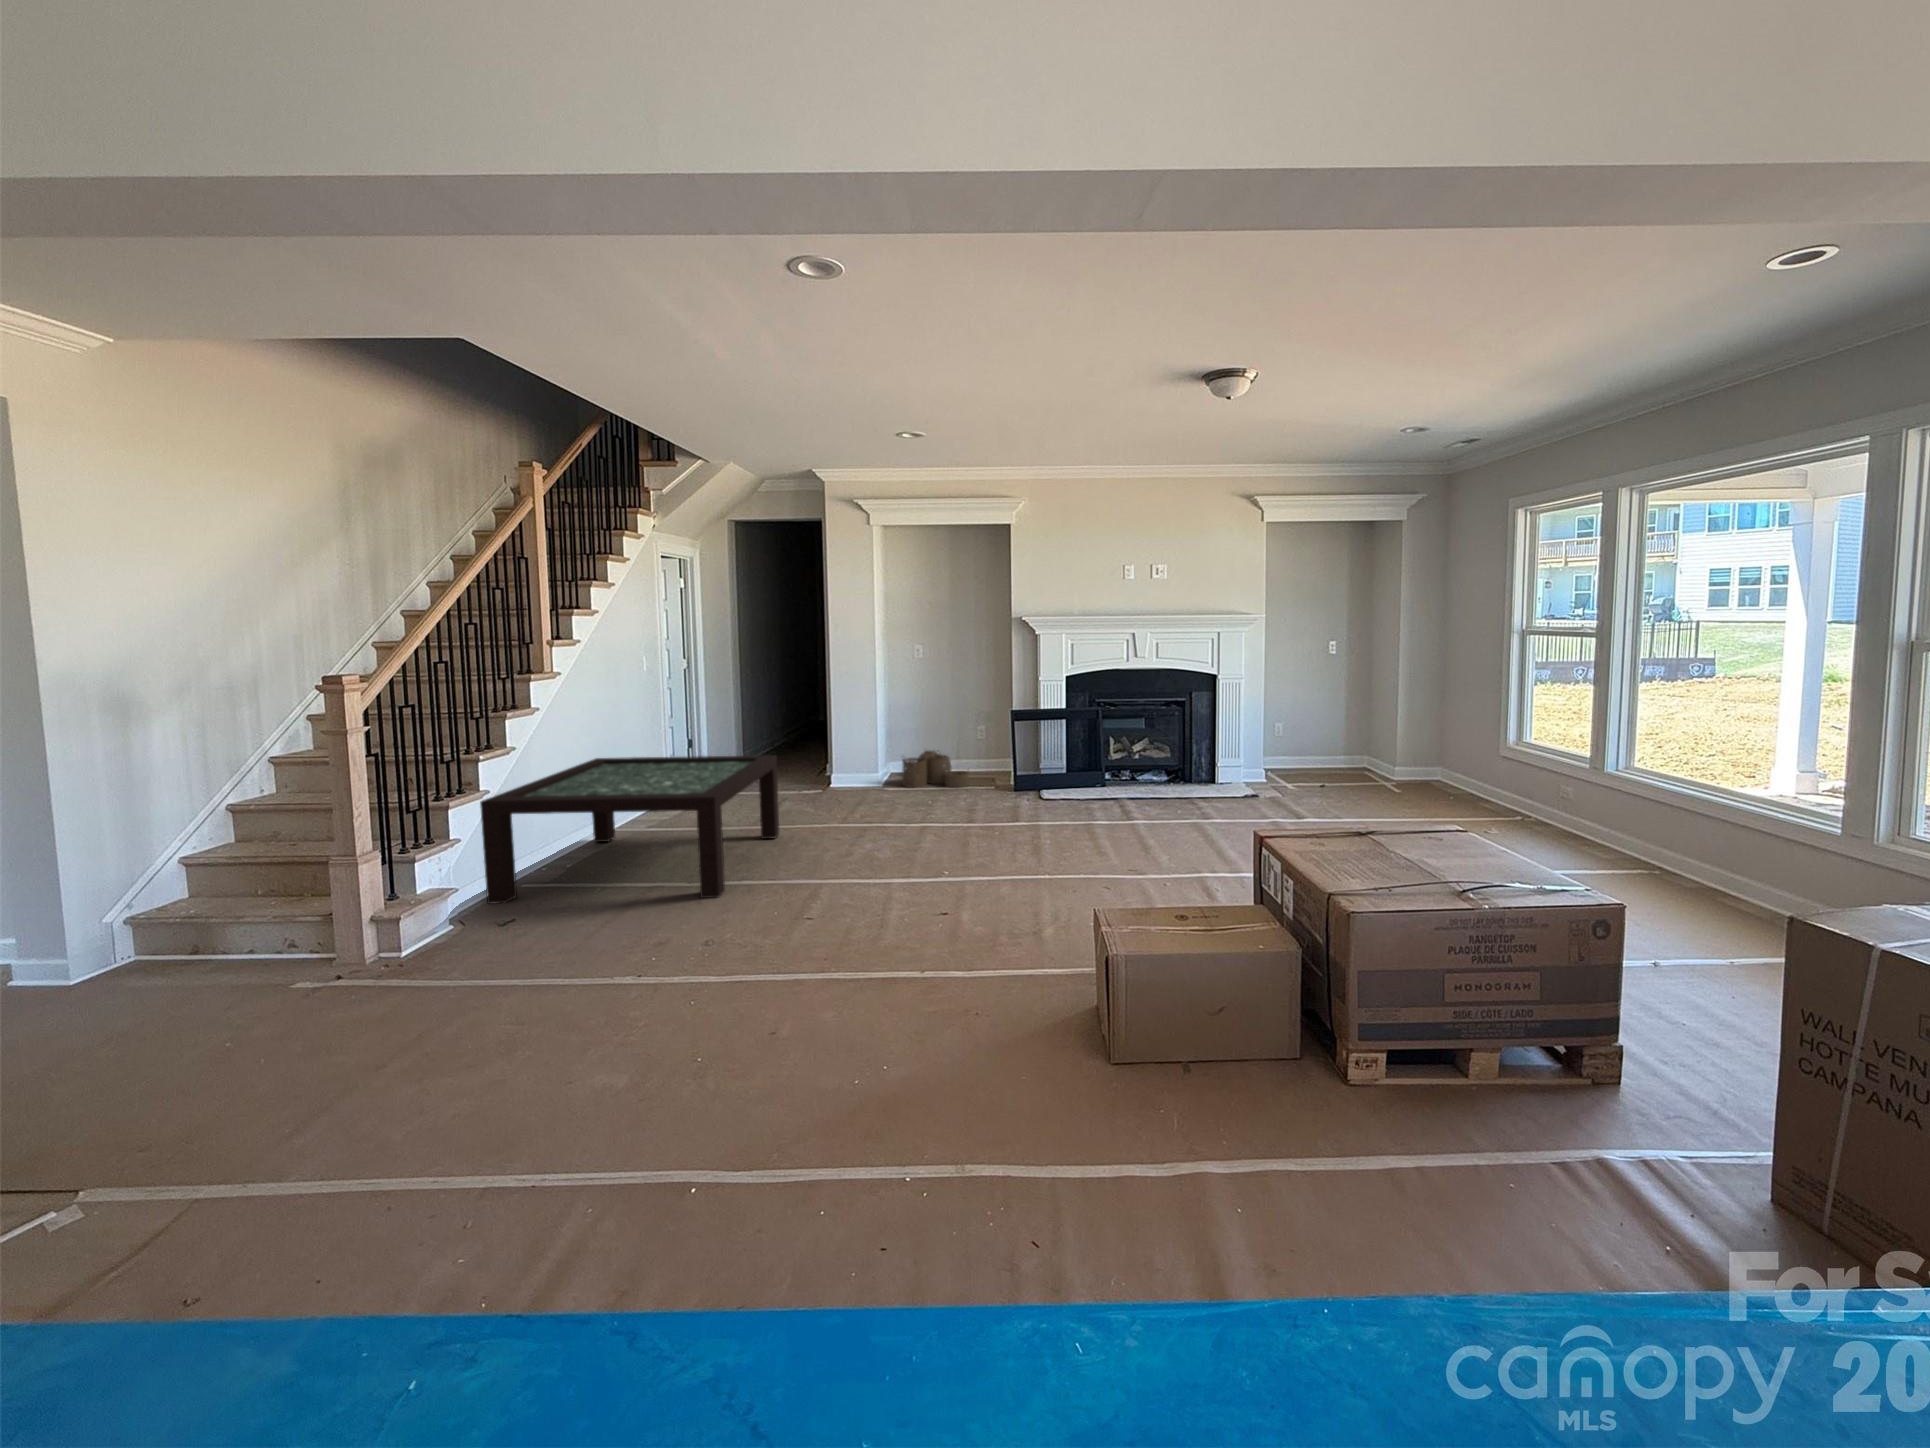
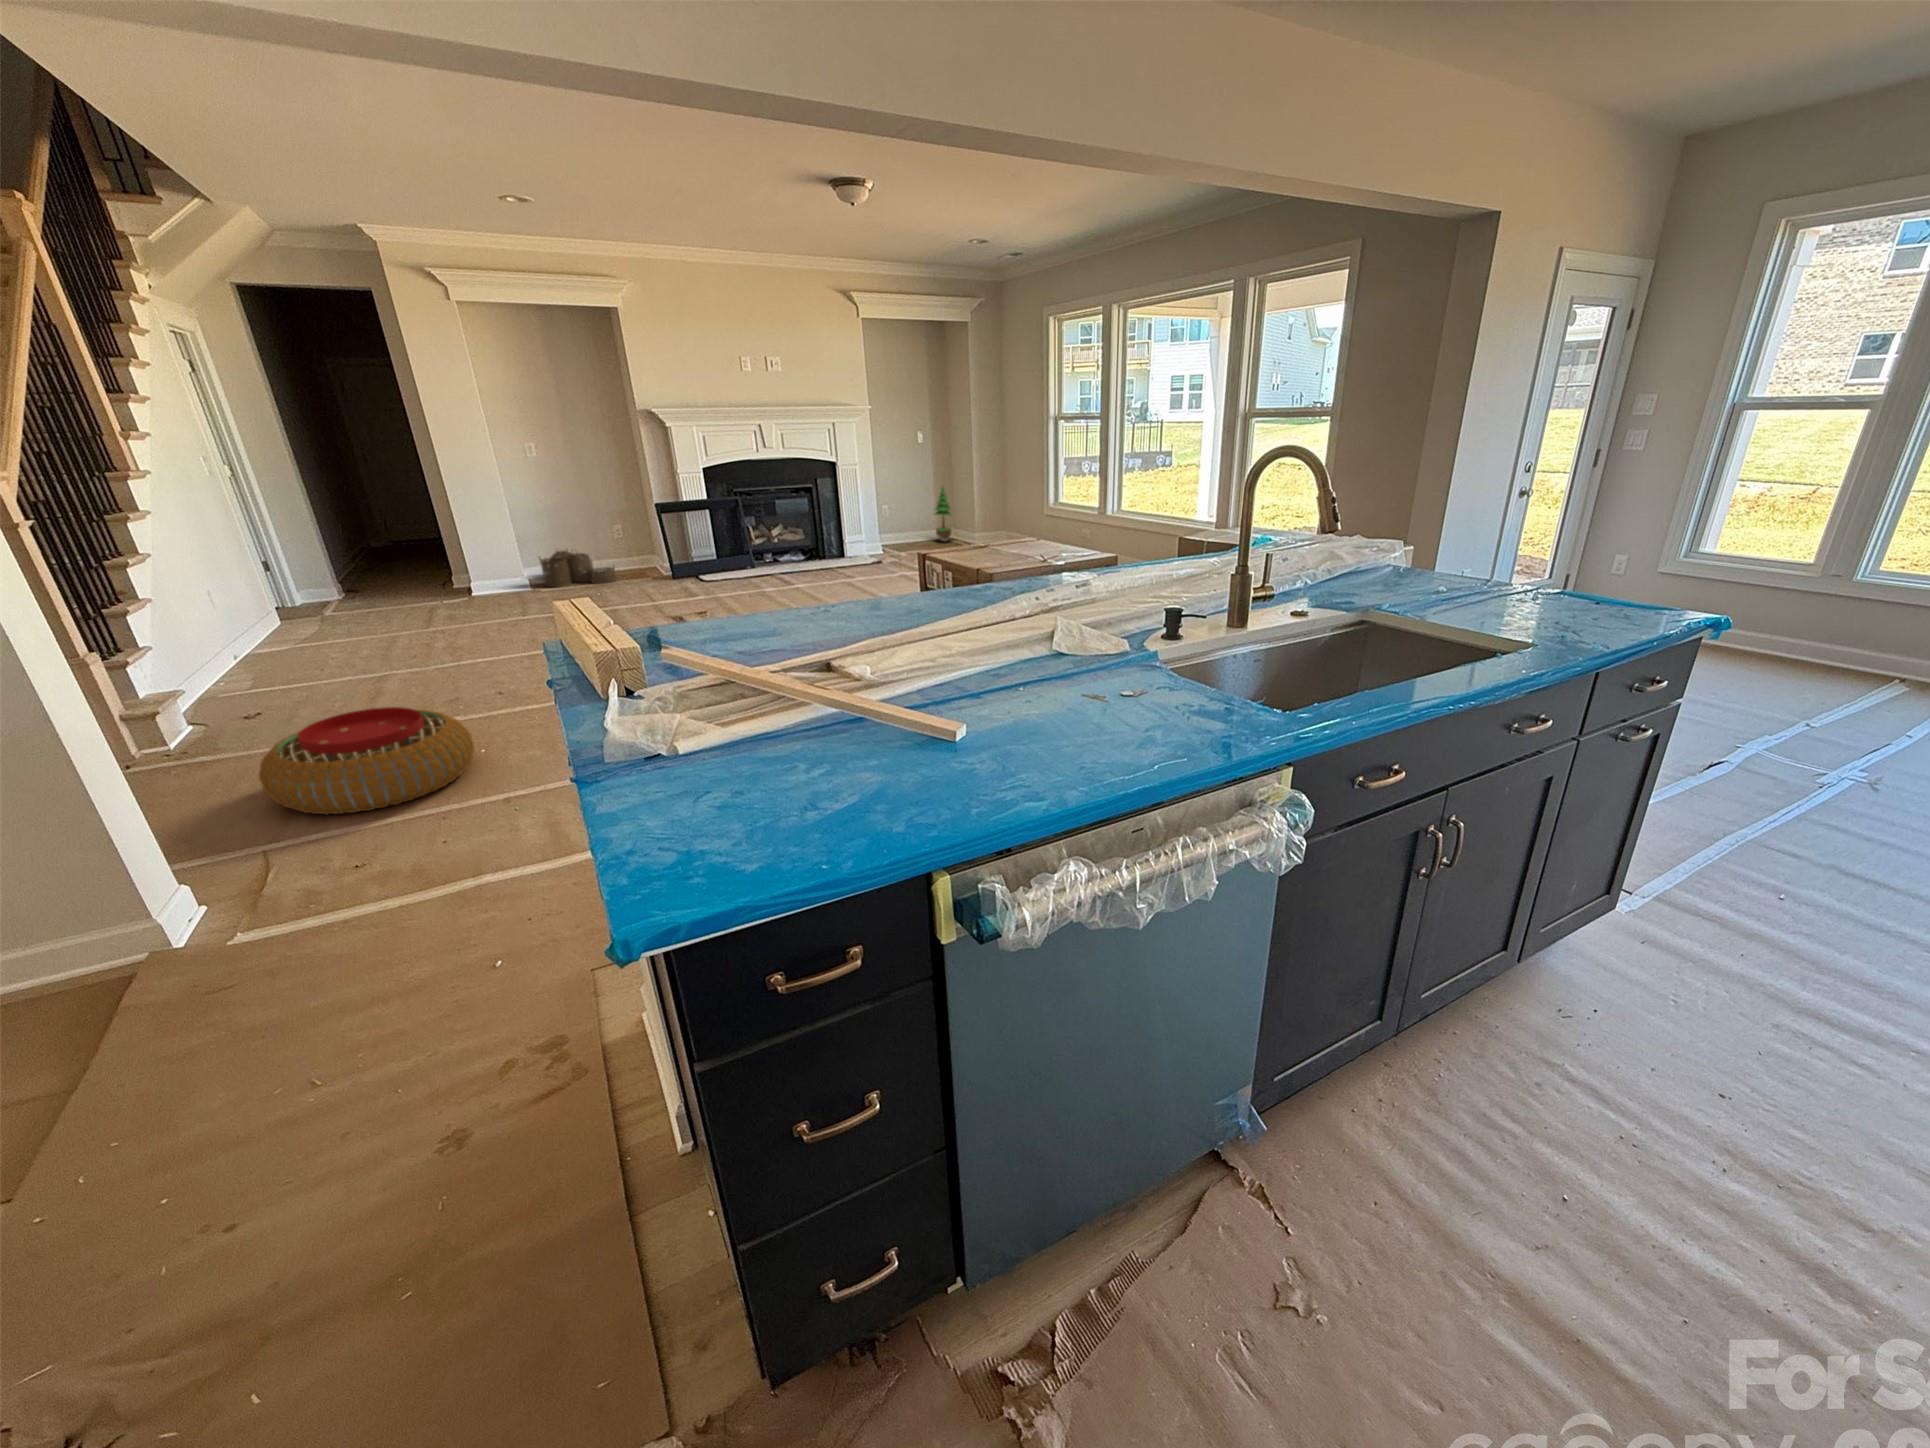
potted tree: none [1331,702,1357,769] -> present [935,486,952,542]
coffee table: present [480,755,779,904] -> none [151,557,456,716]
pouf: none [313,957,603,1130] -> present [259,707,474,814]

